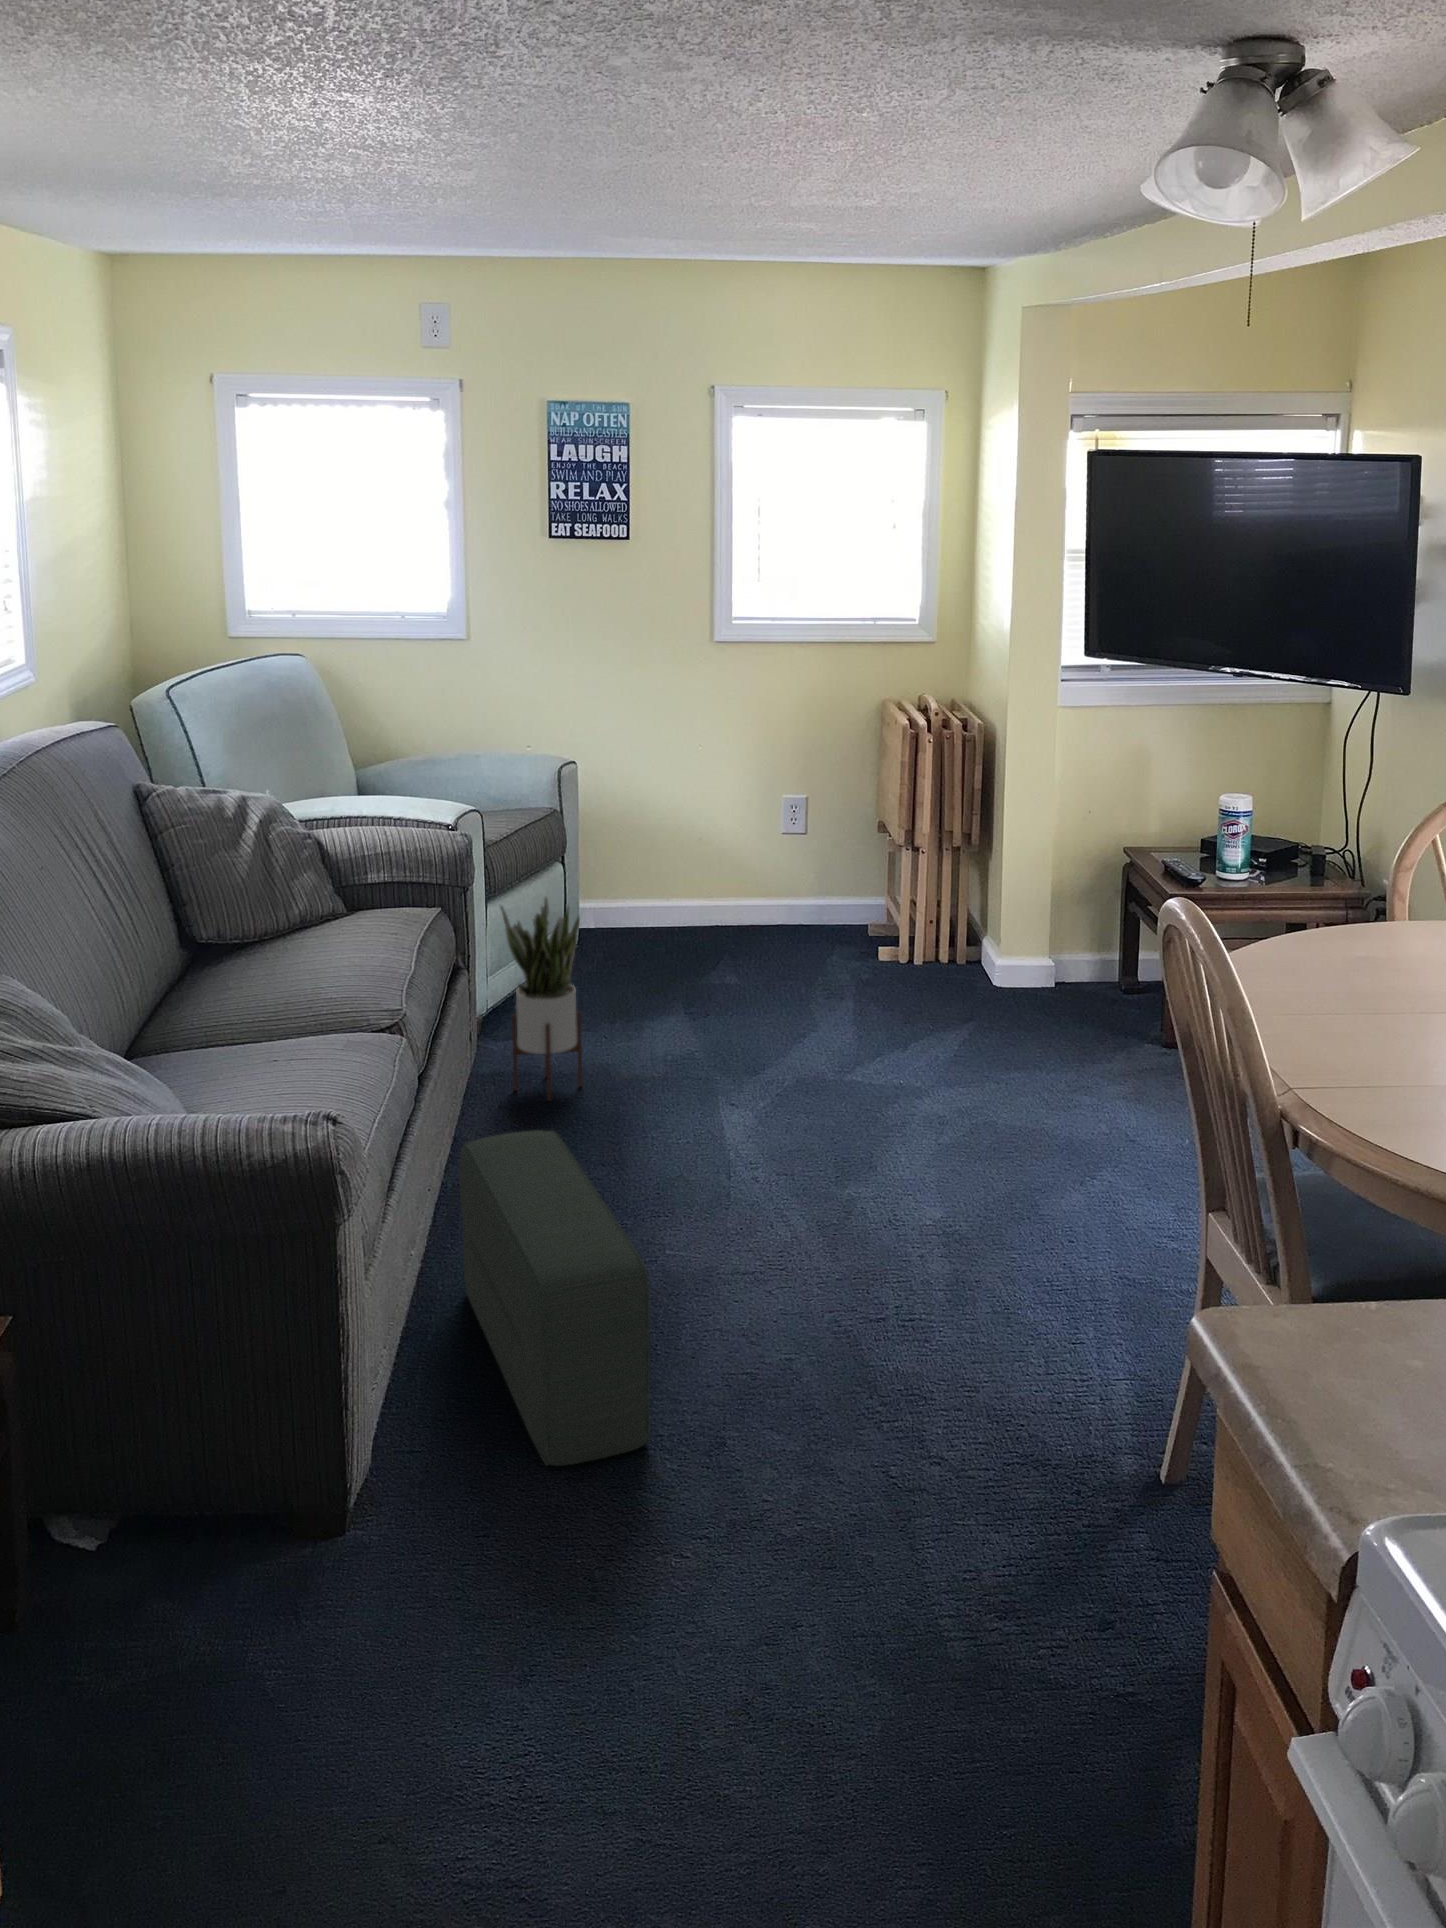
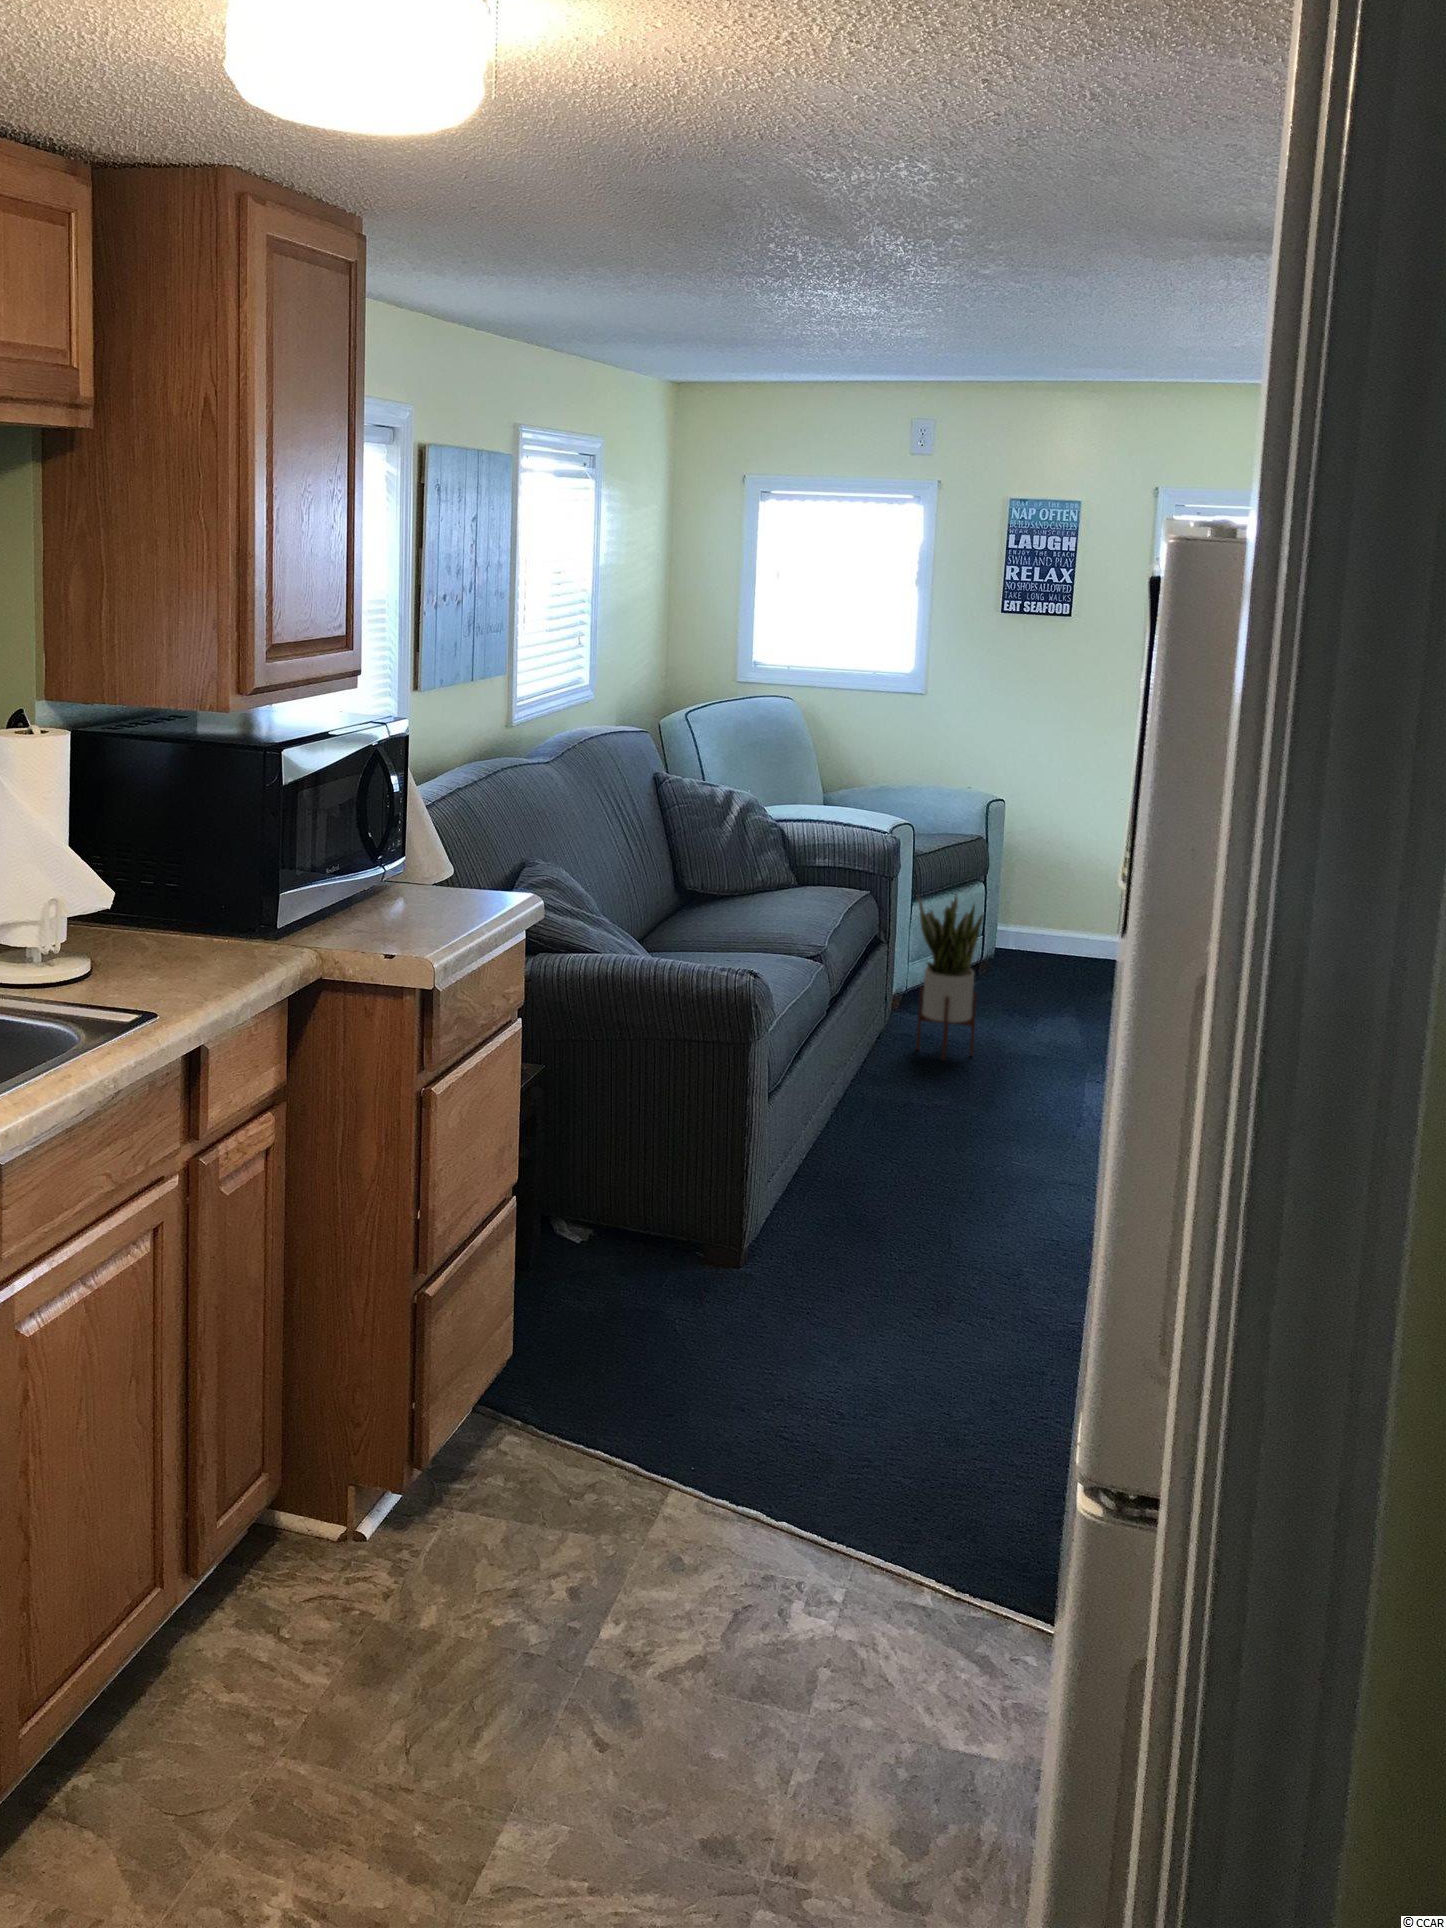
pouf: present [459,1130,650,1466] -> none [849,1046,975,1277]

